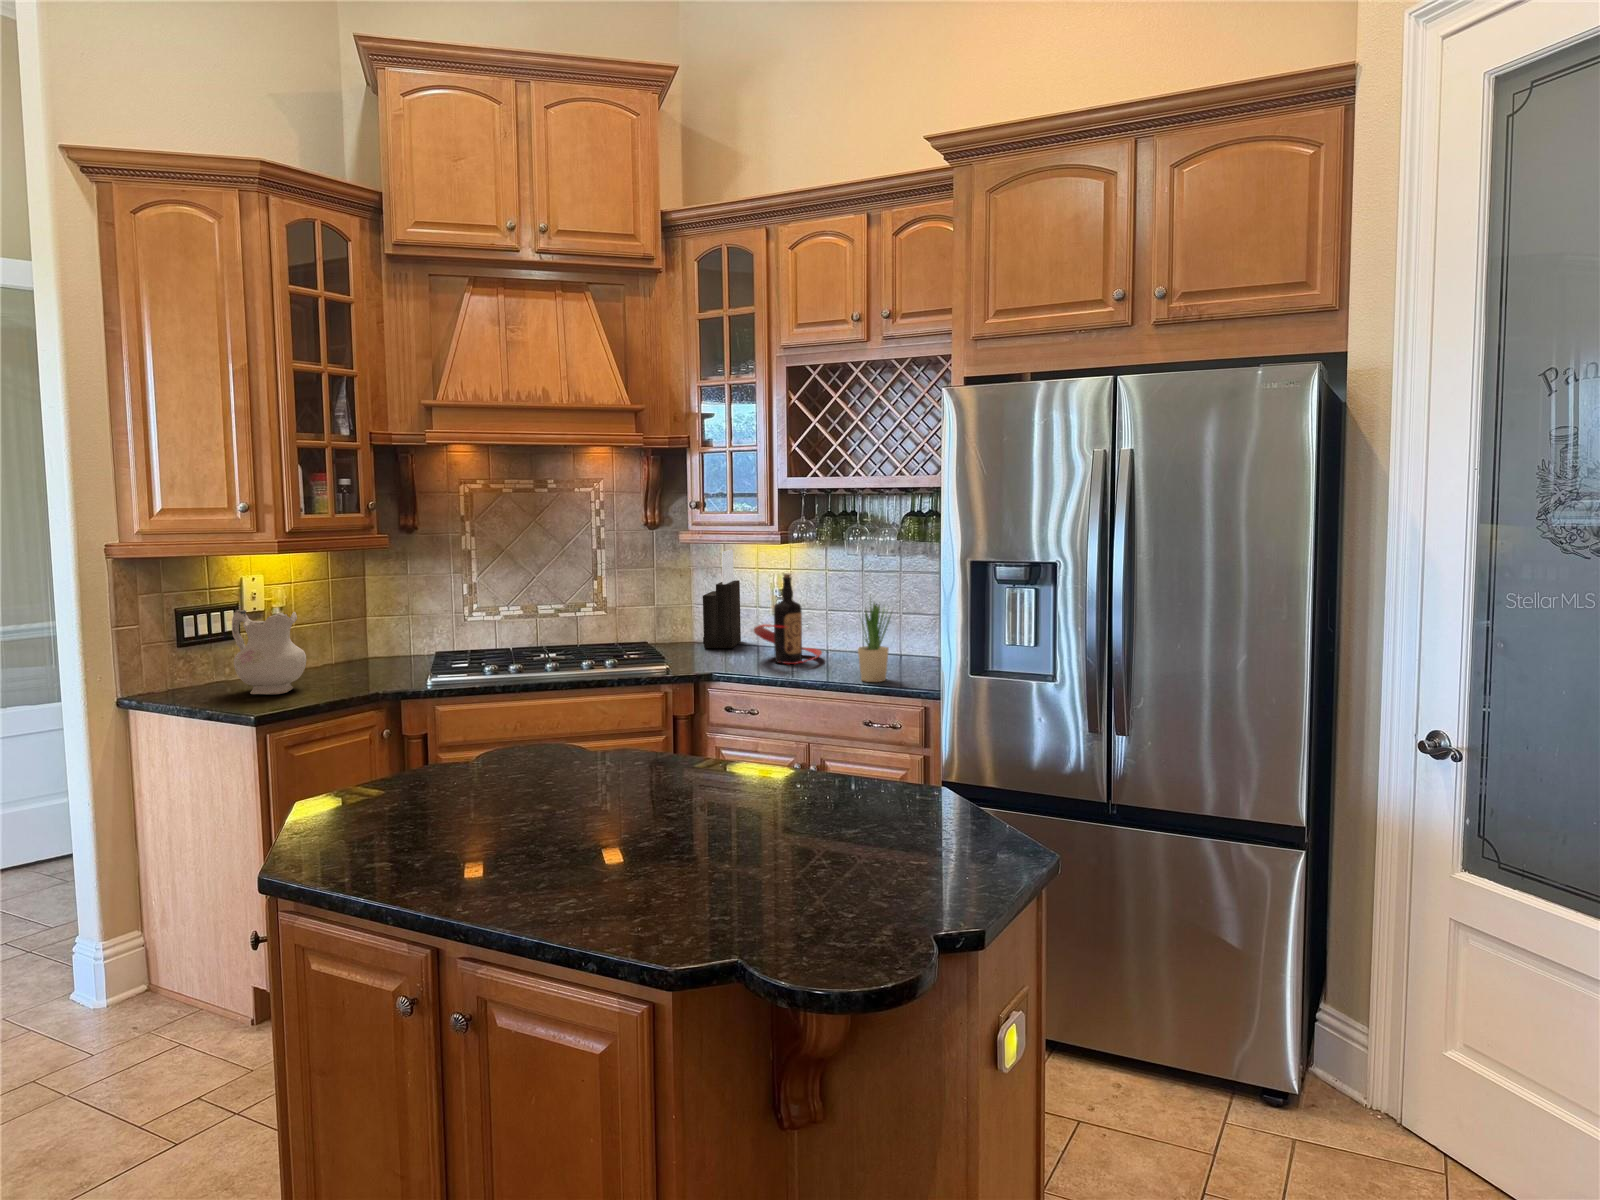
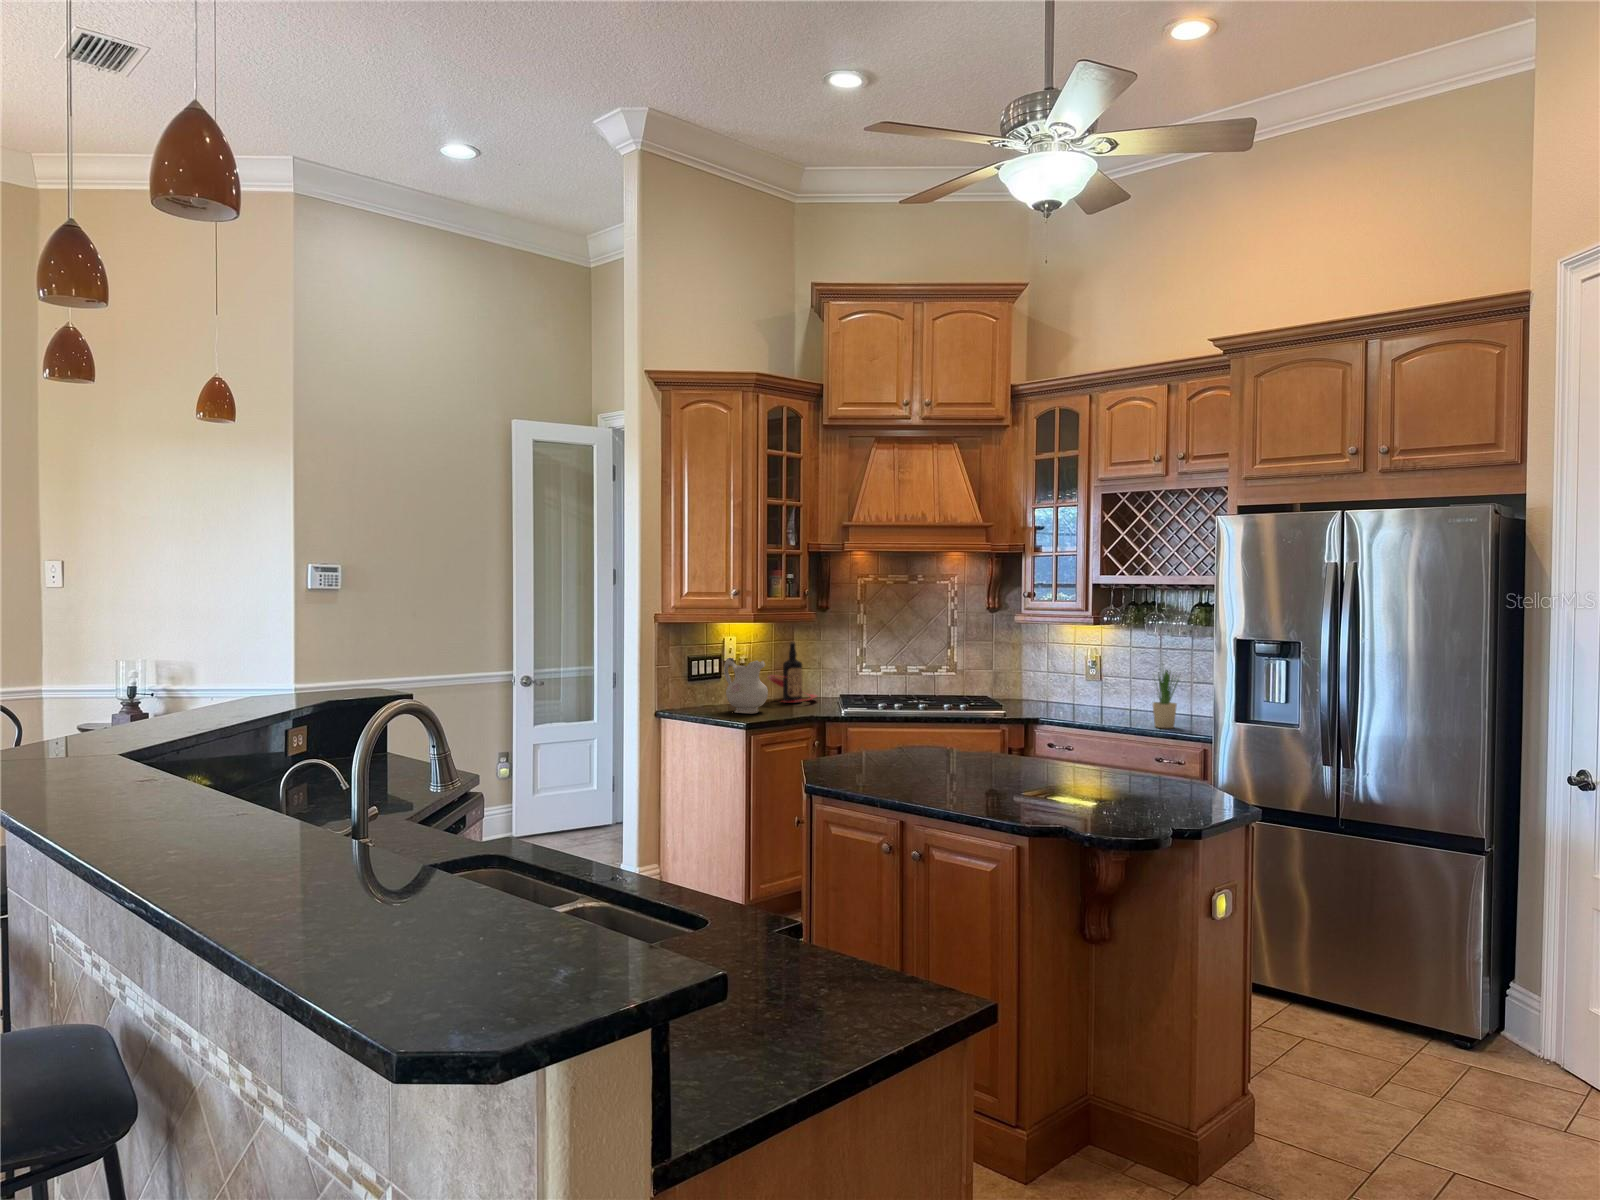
knife block: present [703,550,741,648] -> none [1032,629,1061,703]
bottle: present [754,574,822,664] -> present [768,641,817,703]

